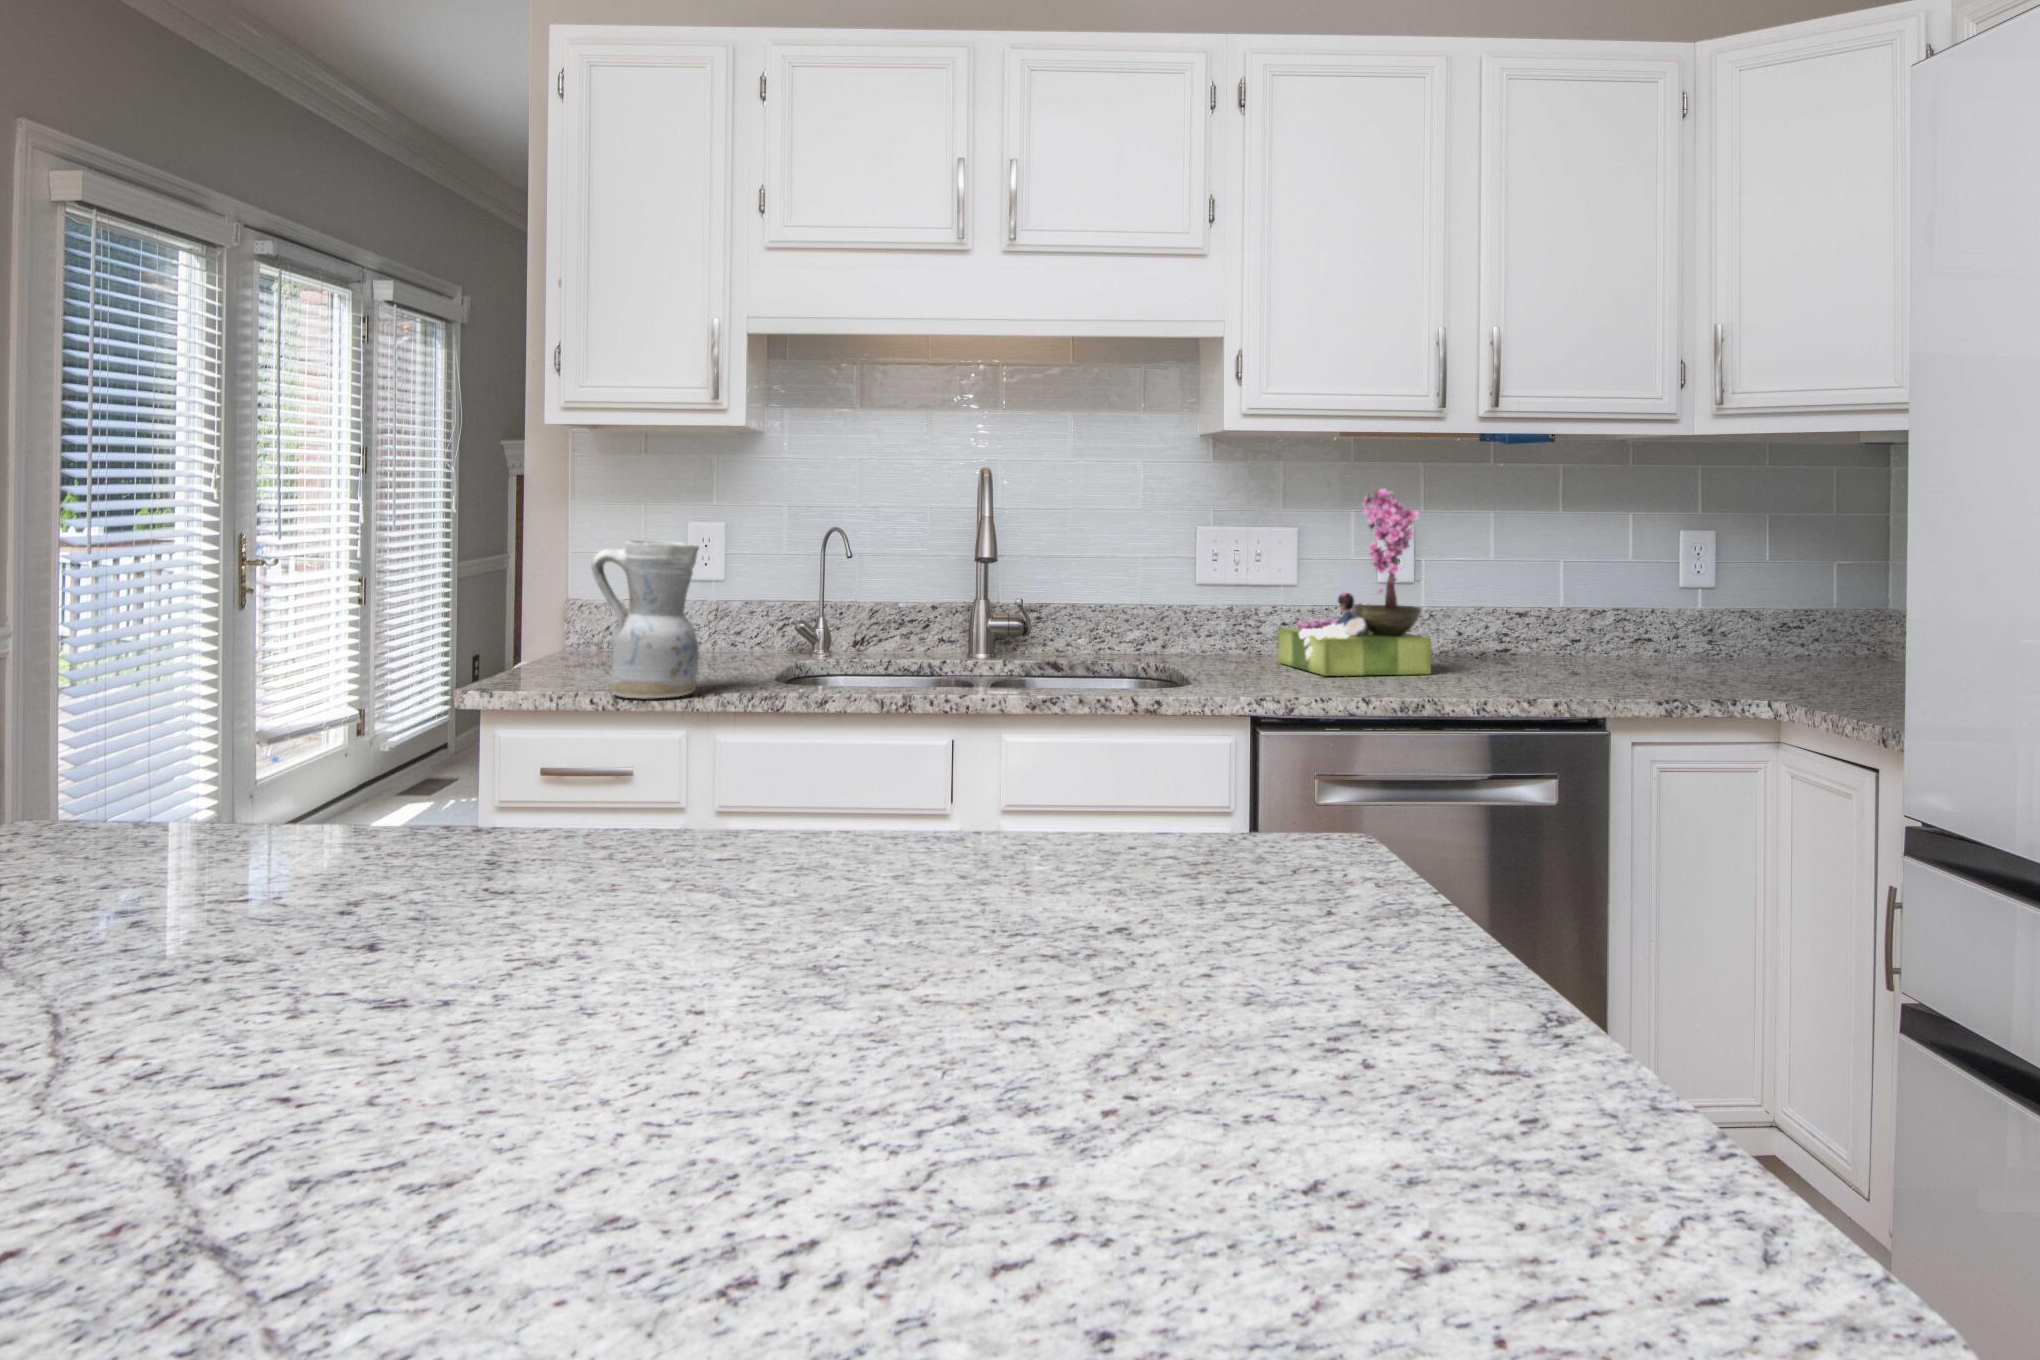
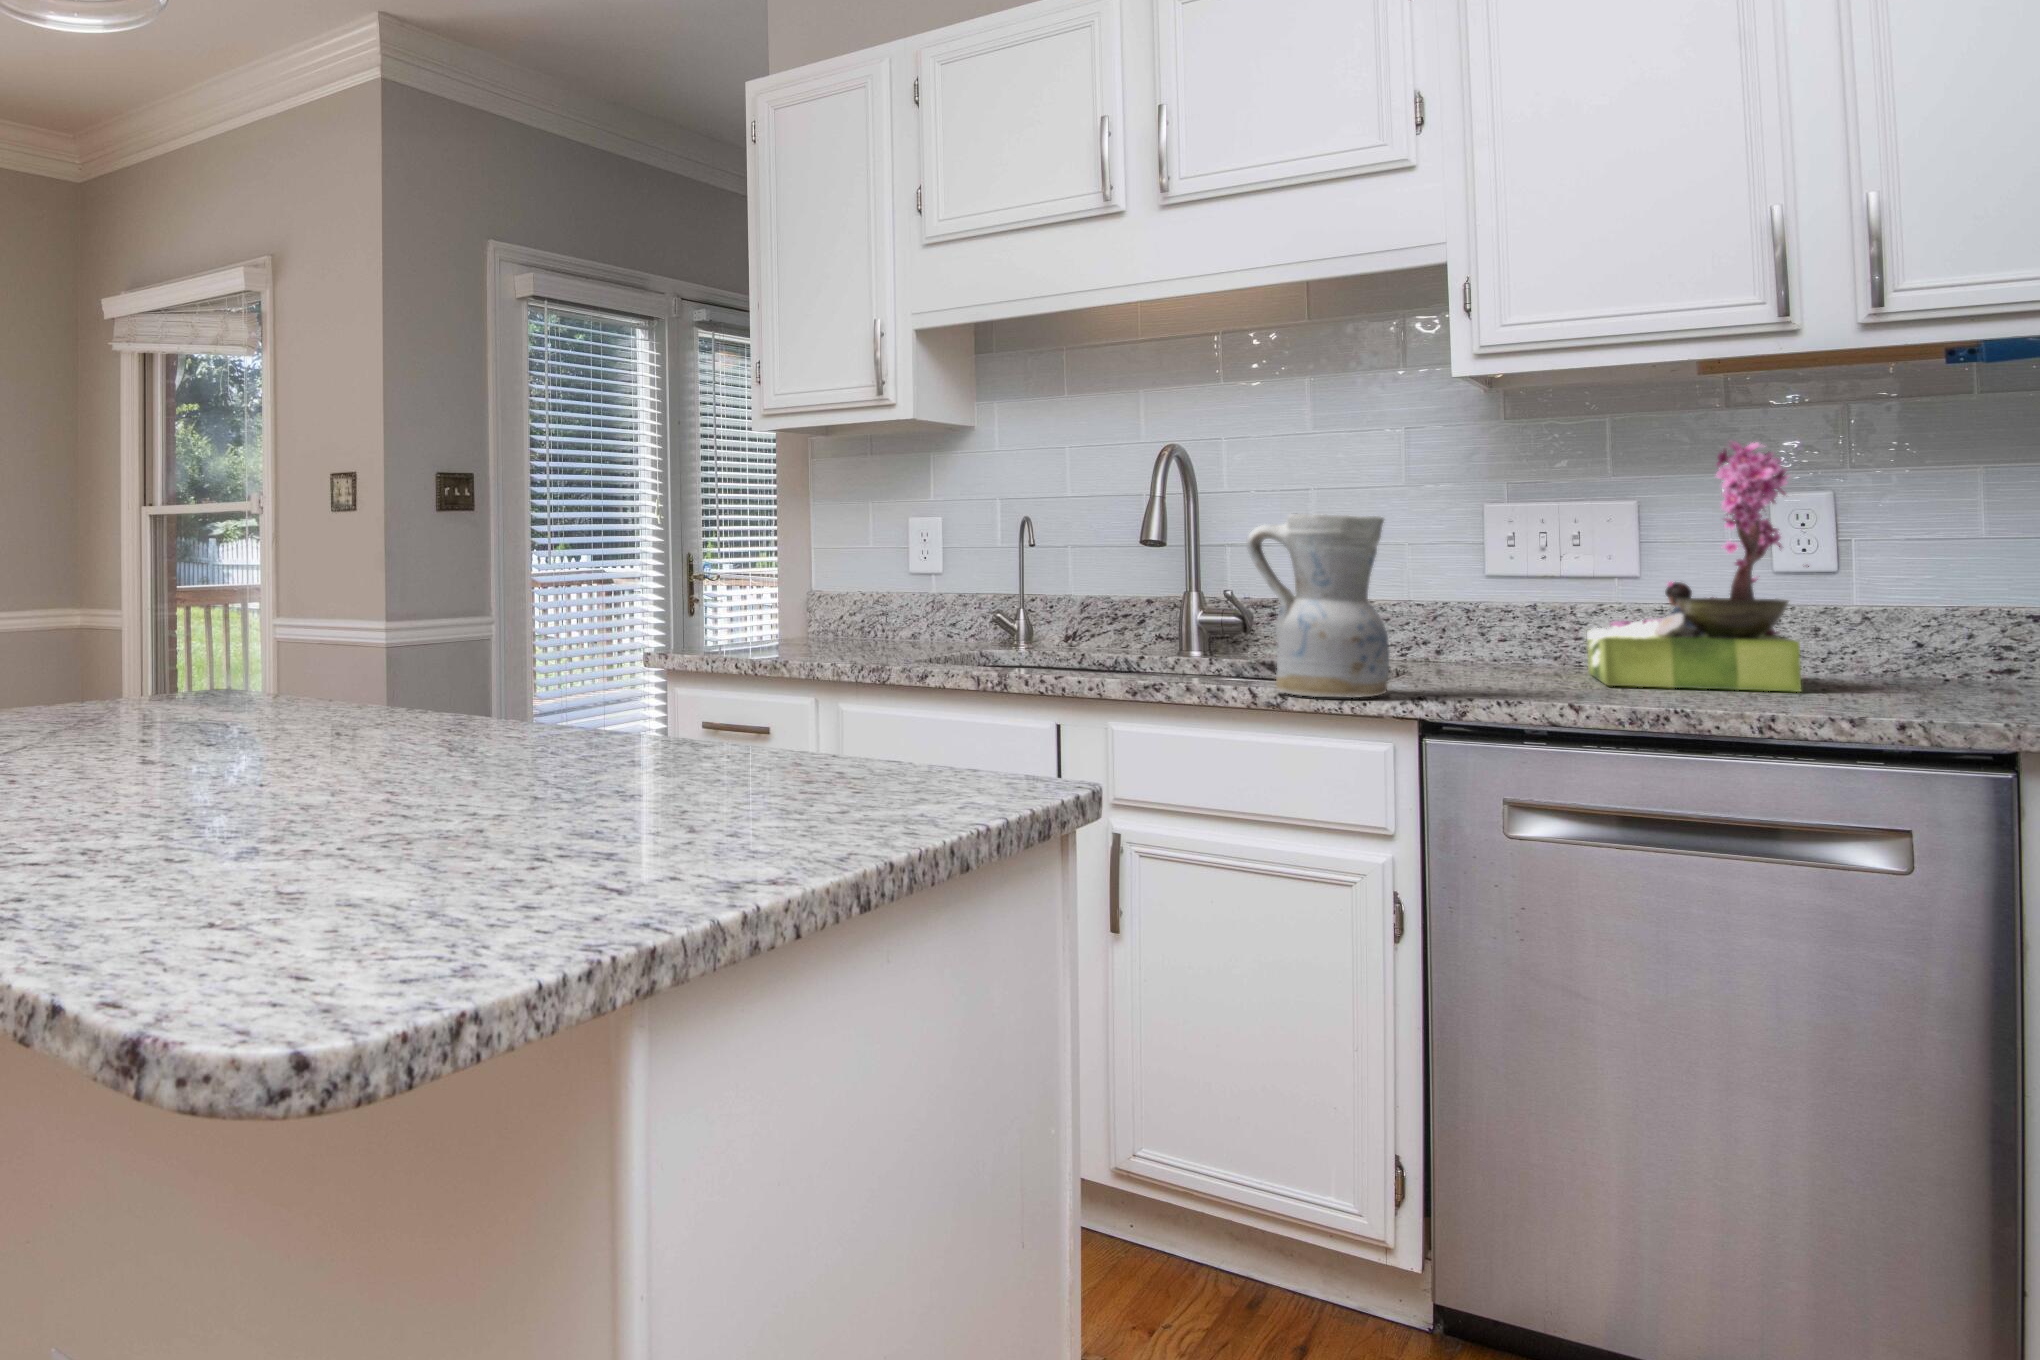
ceramic pitcher: present [591,540,699,699] -> present [1246,514,1390,698]

